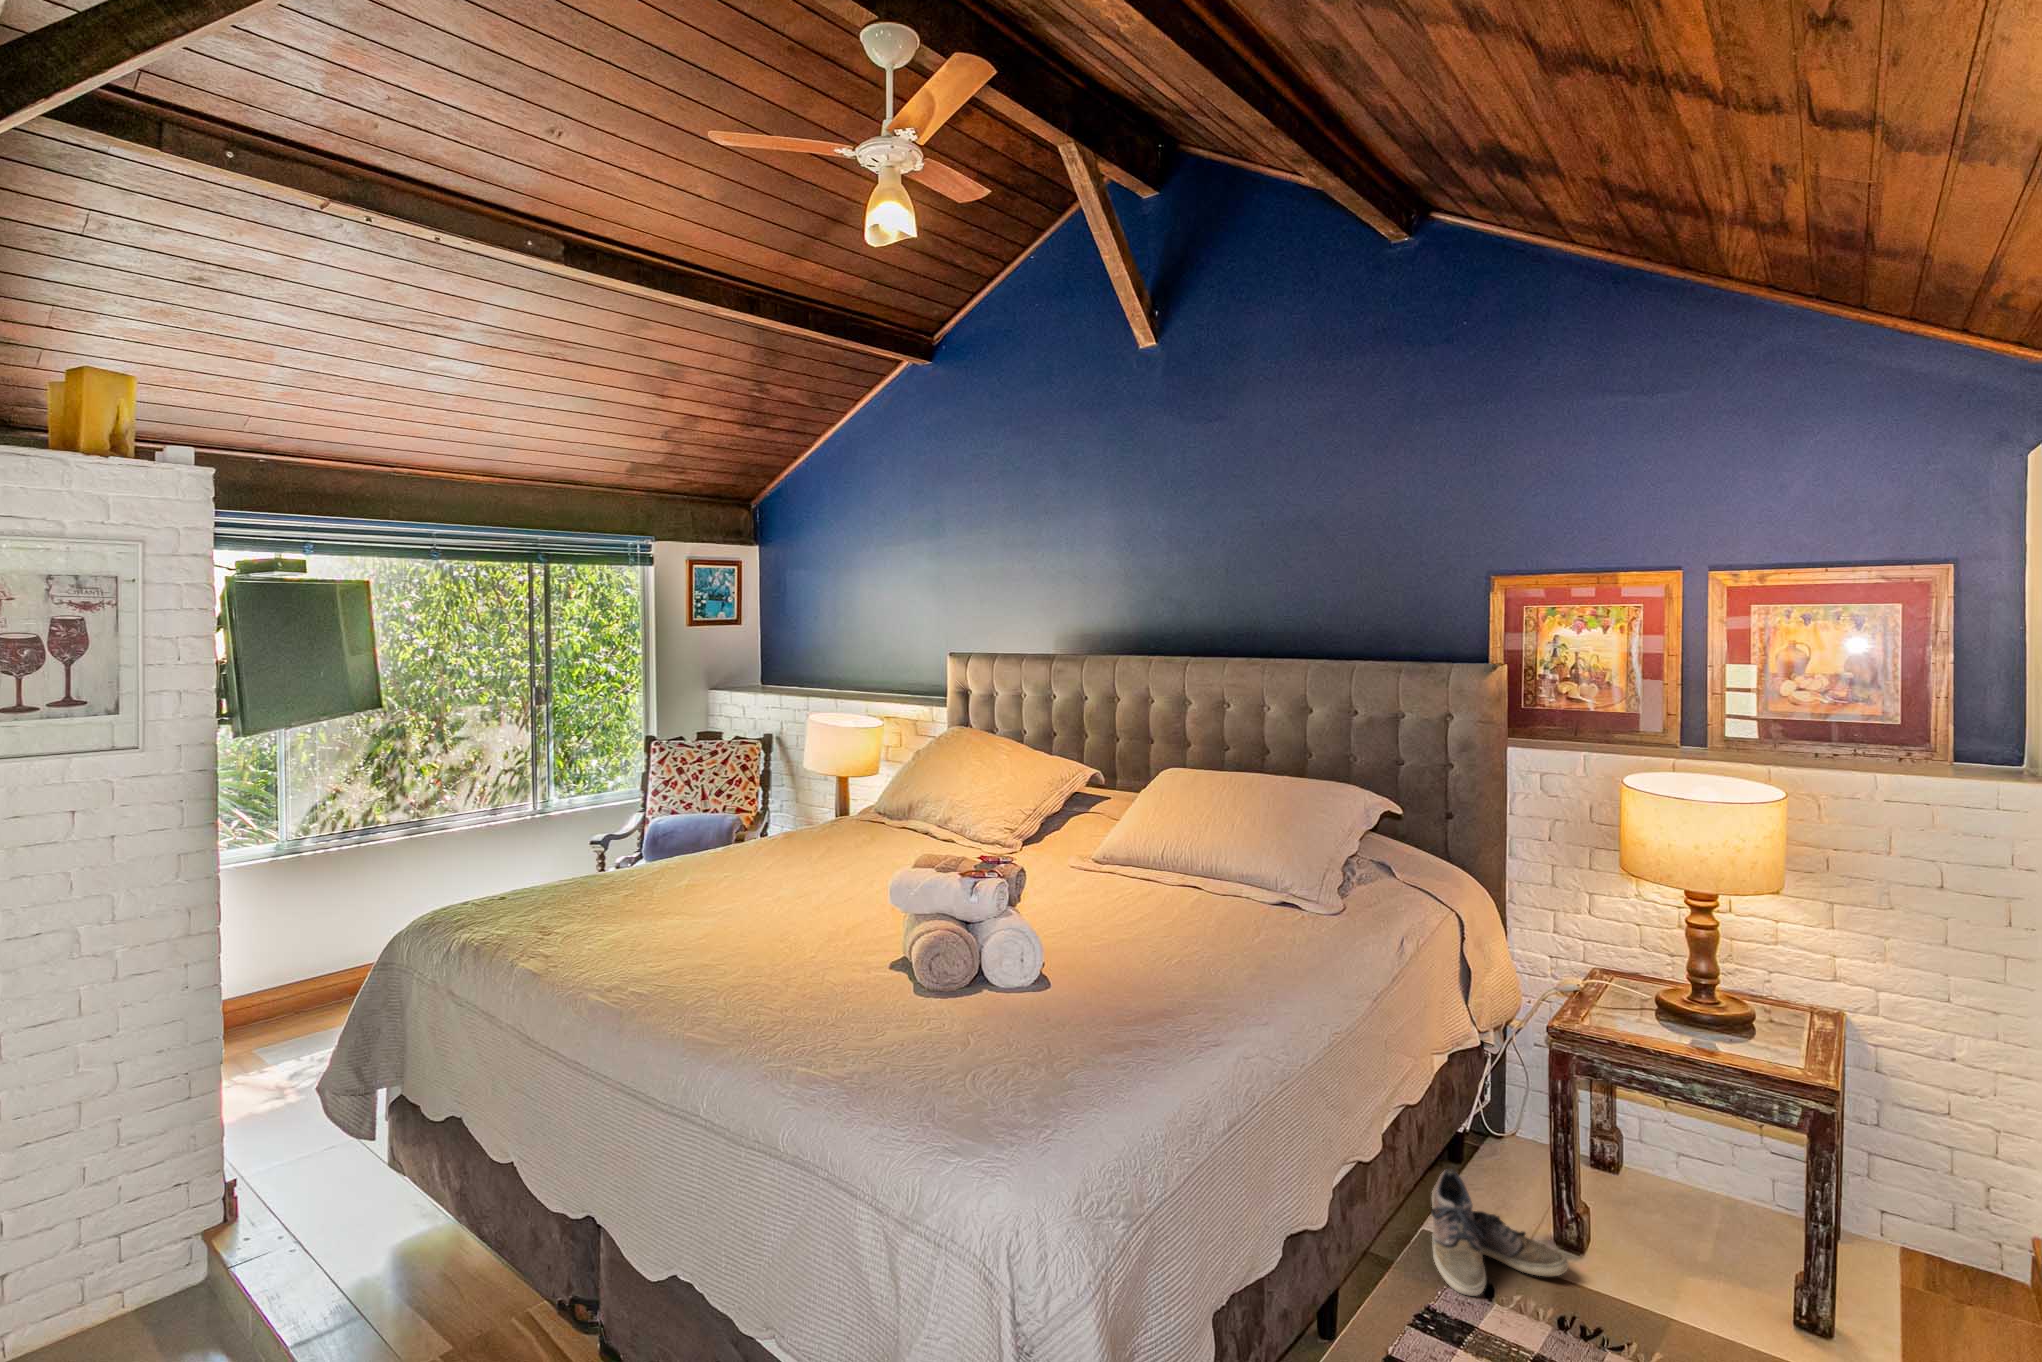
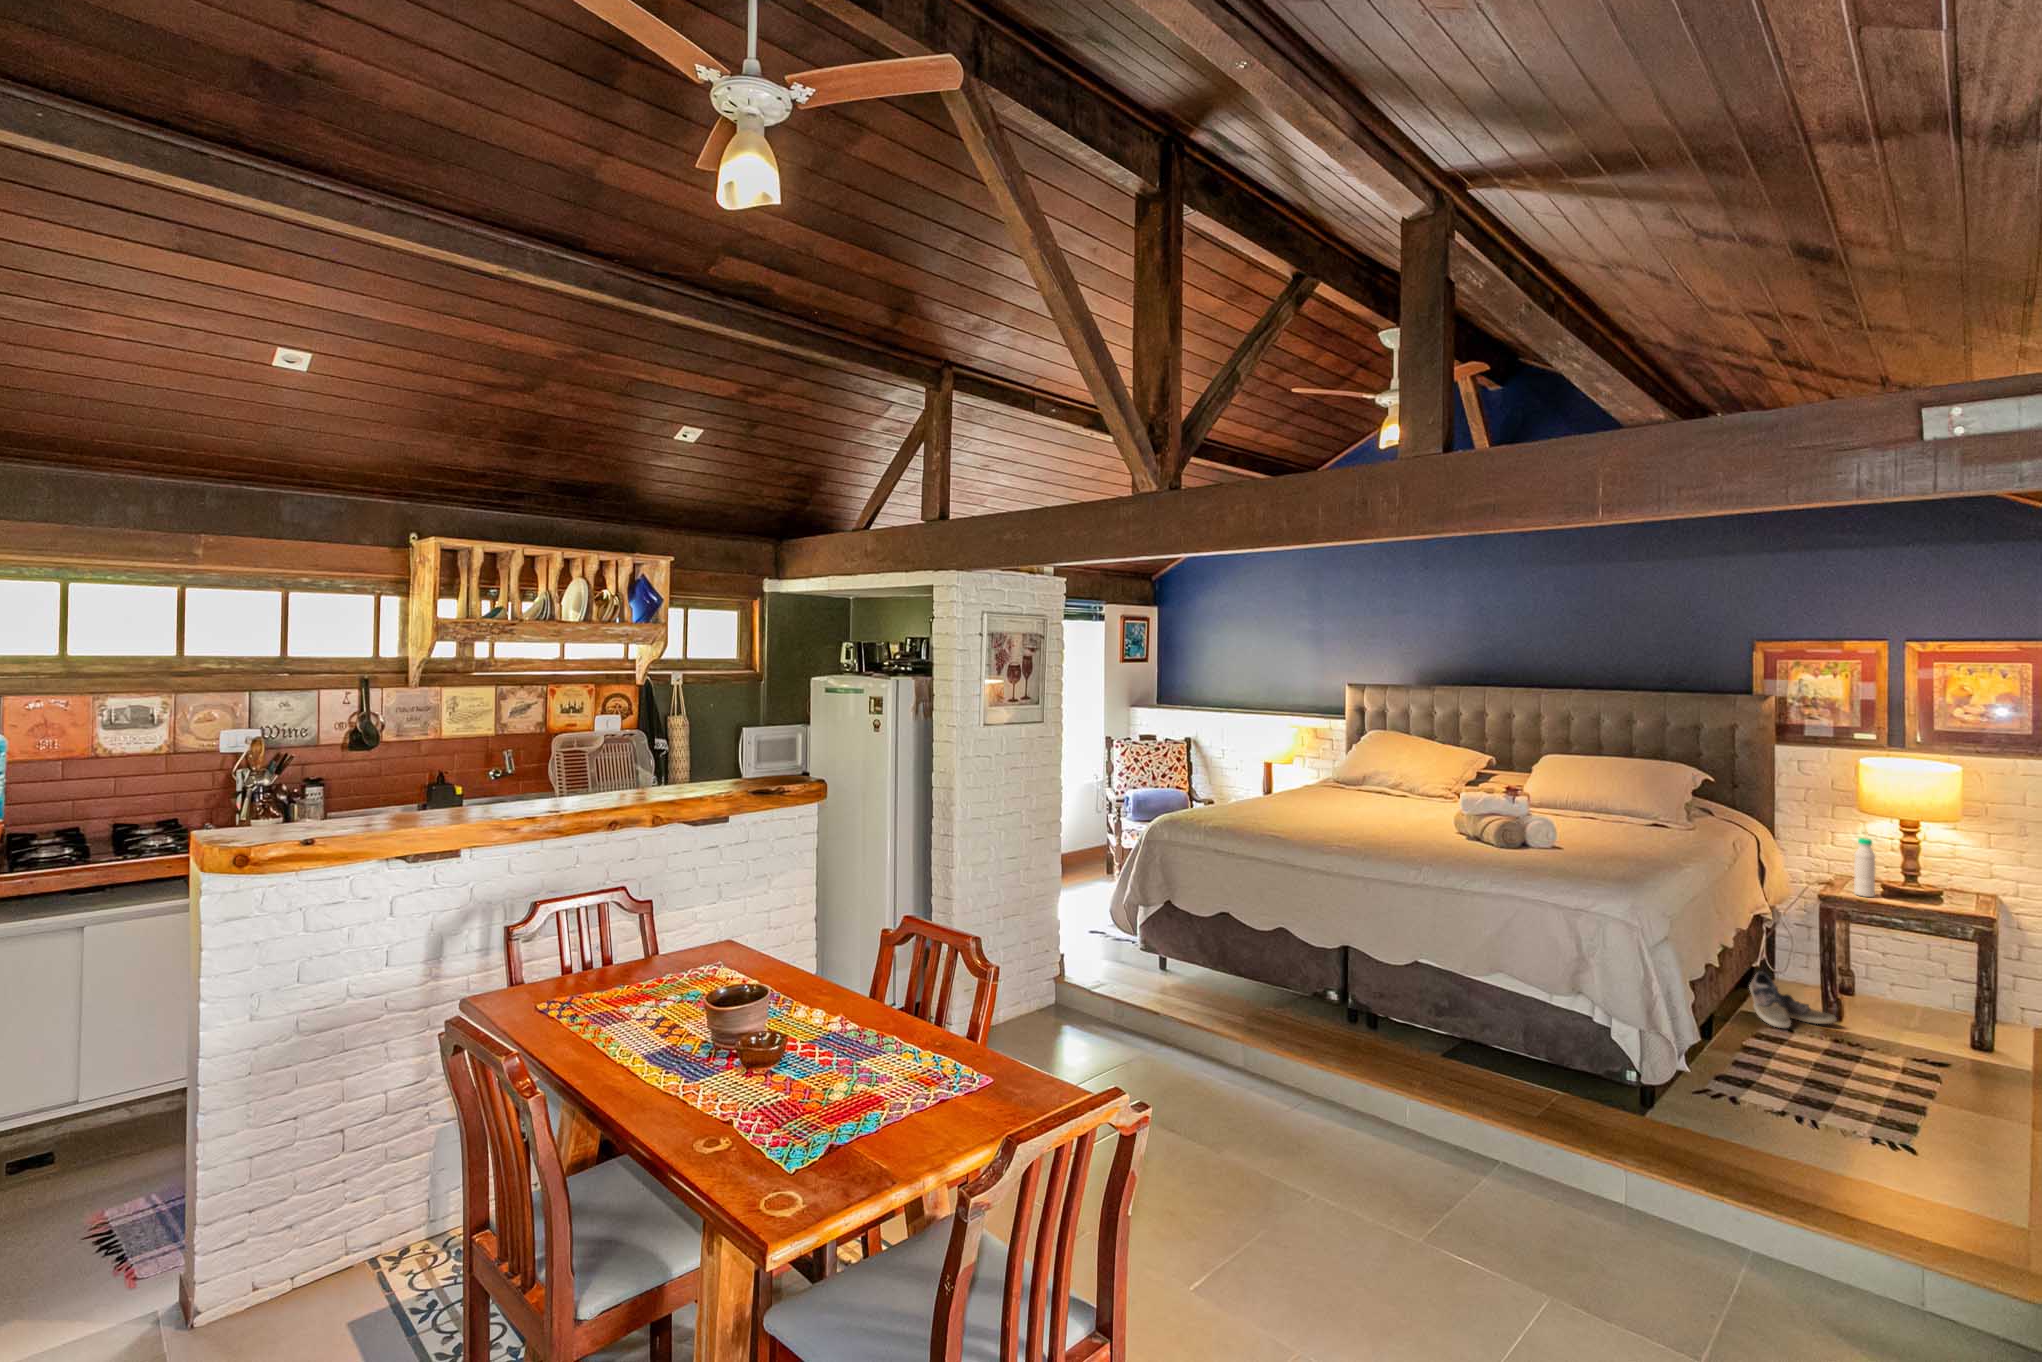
water bottle: none [1607,924,1642,1032] -> present [1854,838,1875,897]

